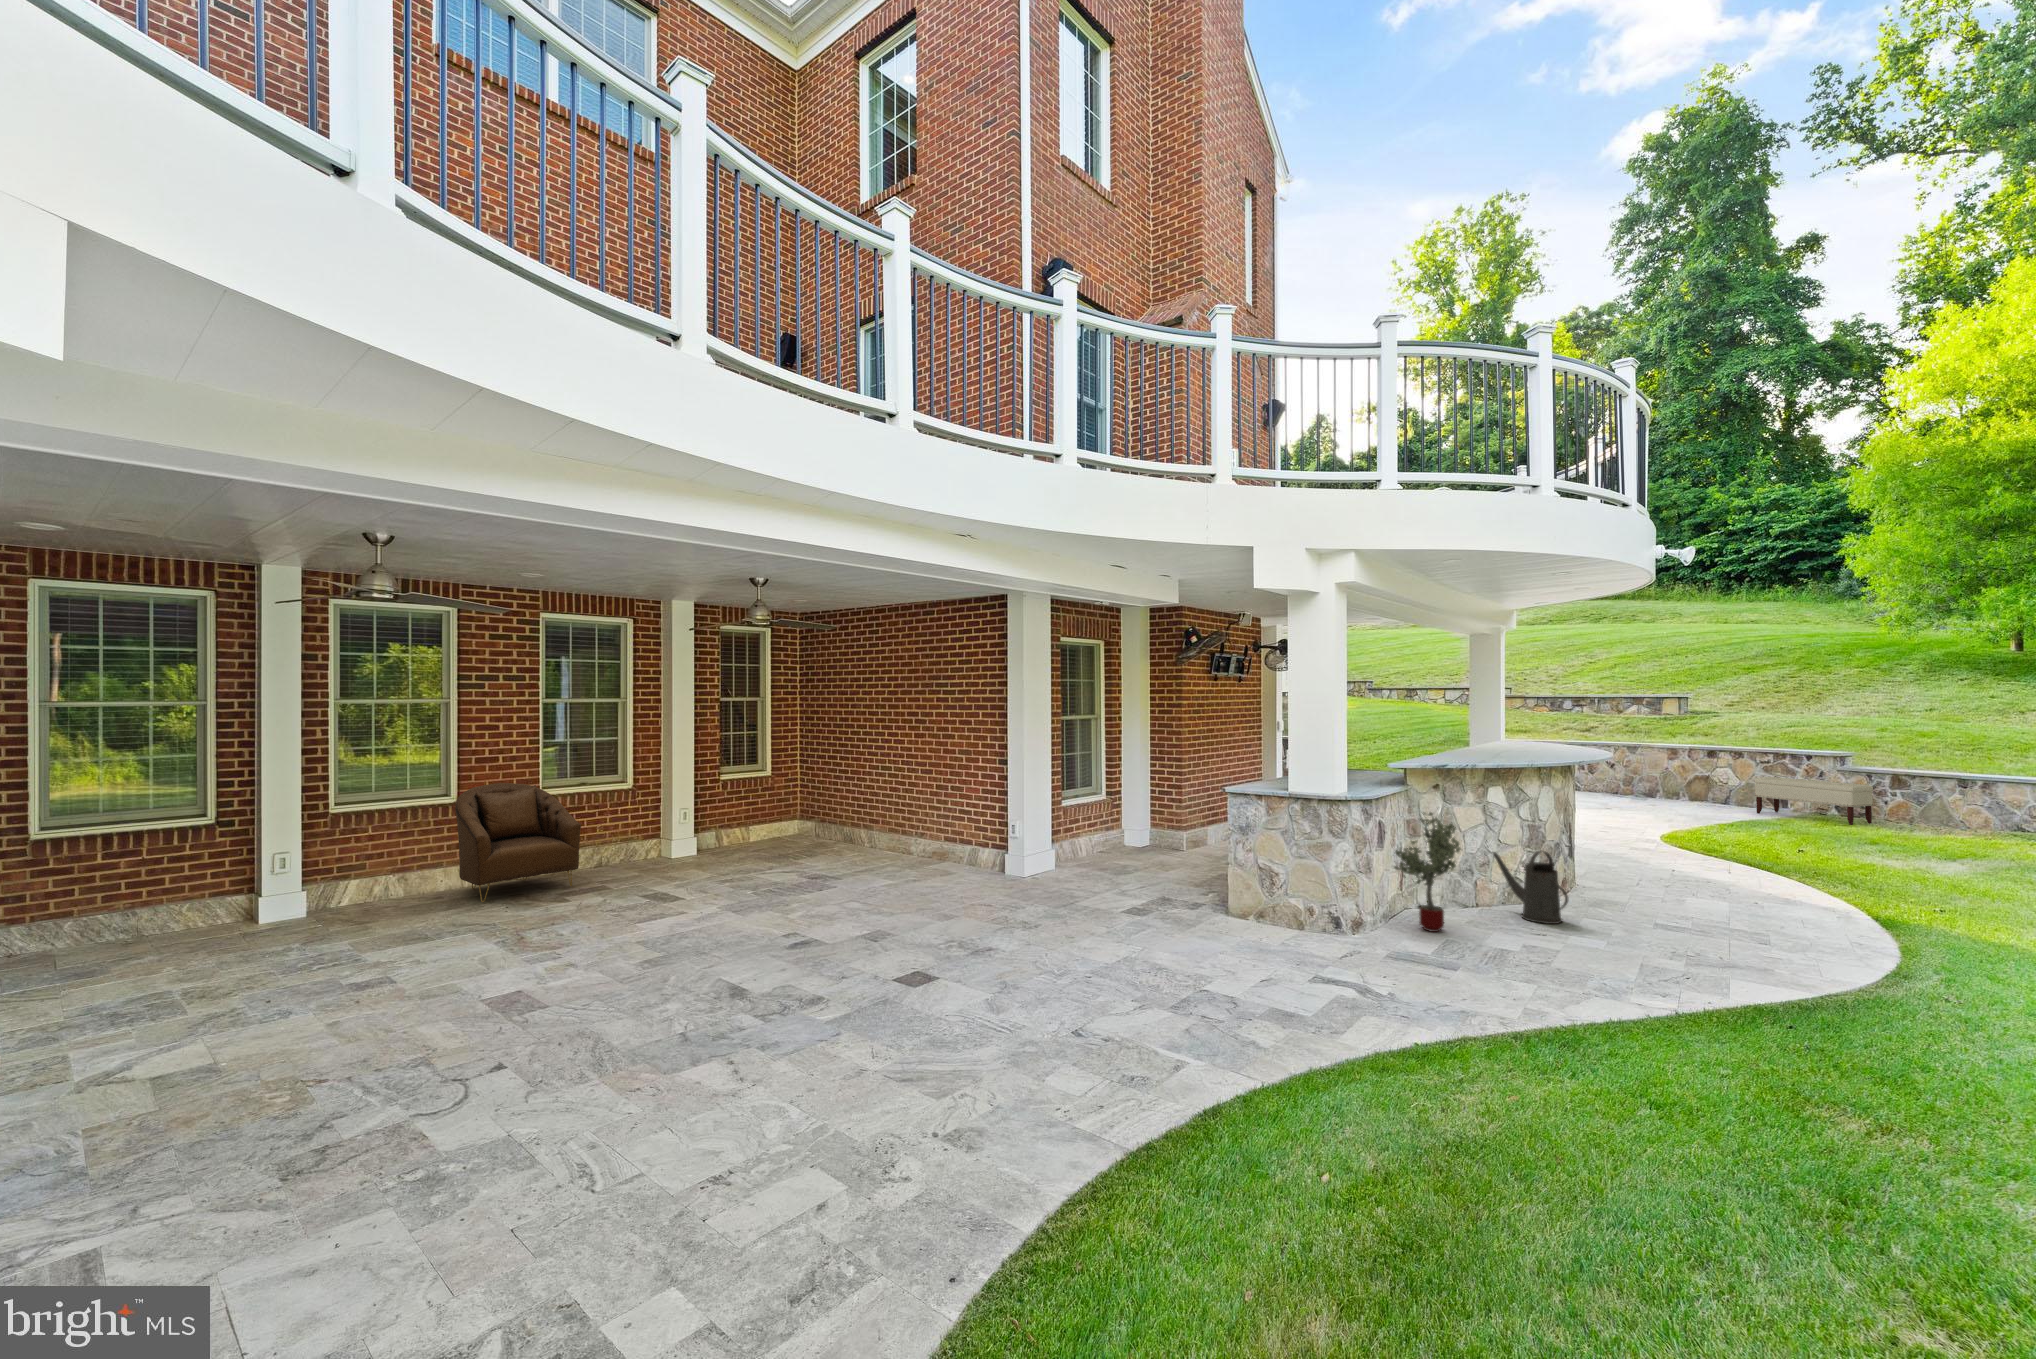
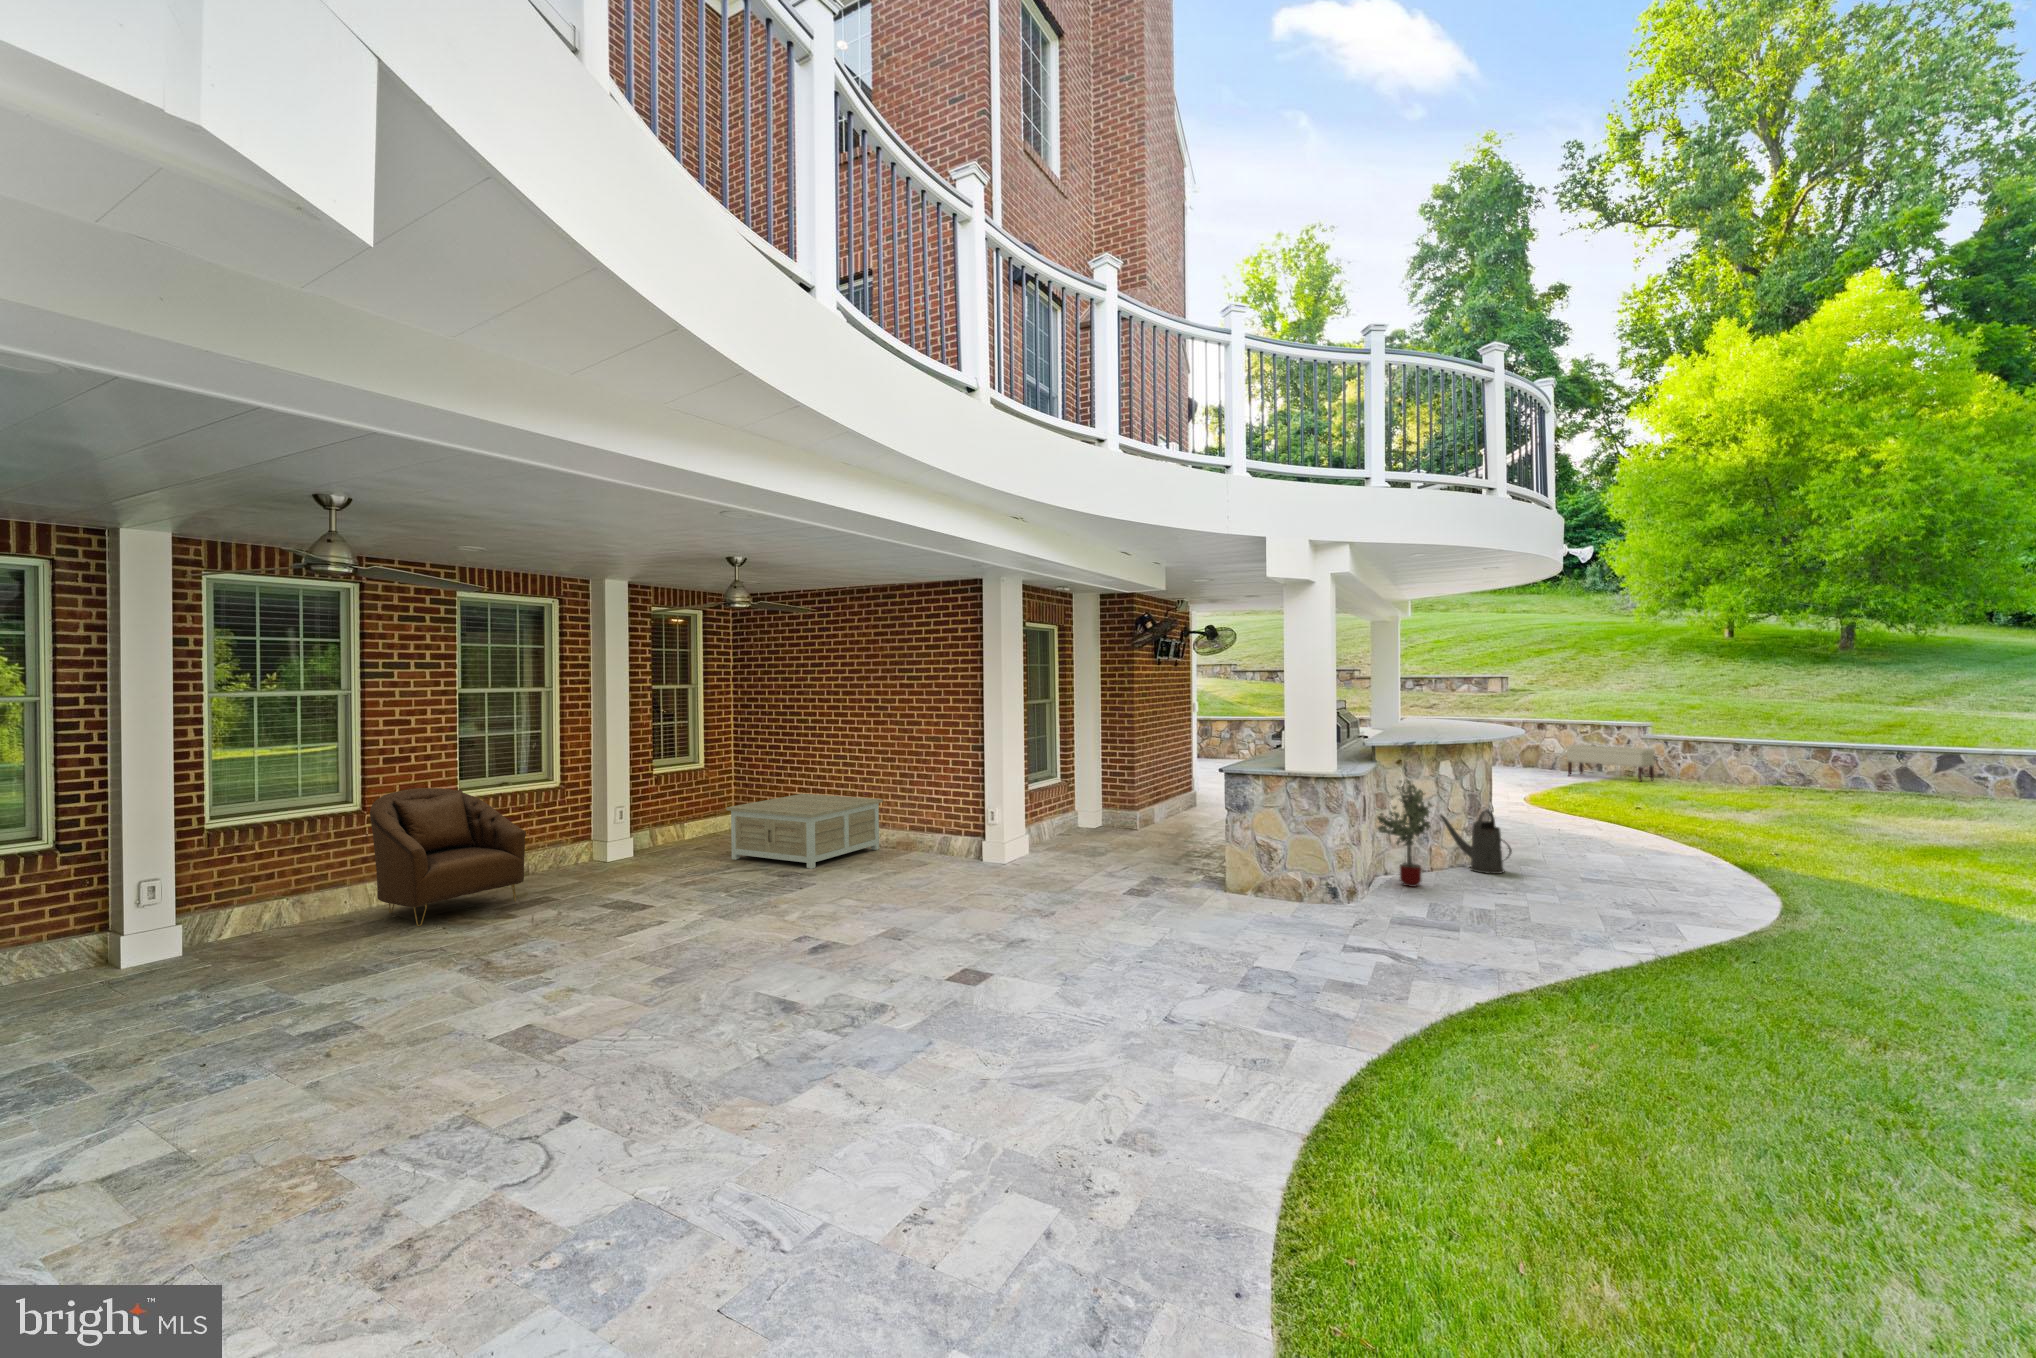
coffee table: none [773,800,919,872] -> present [726,794,883,869]

